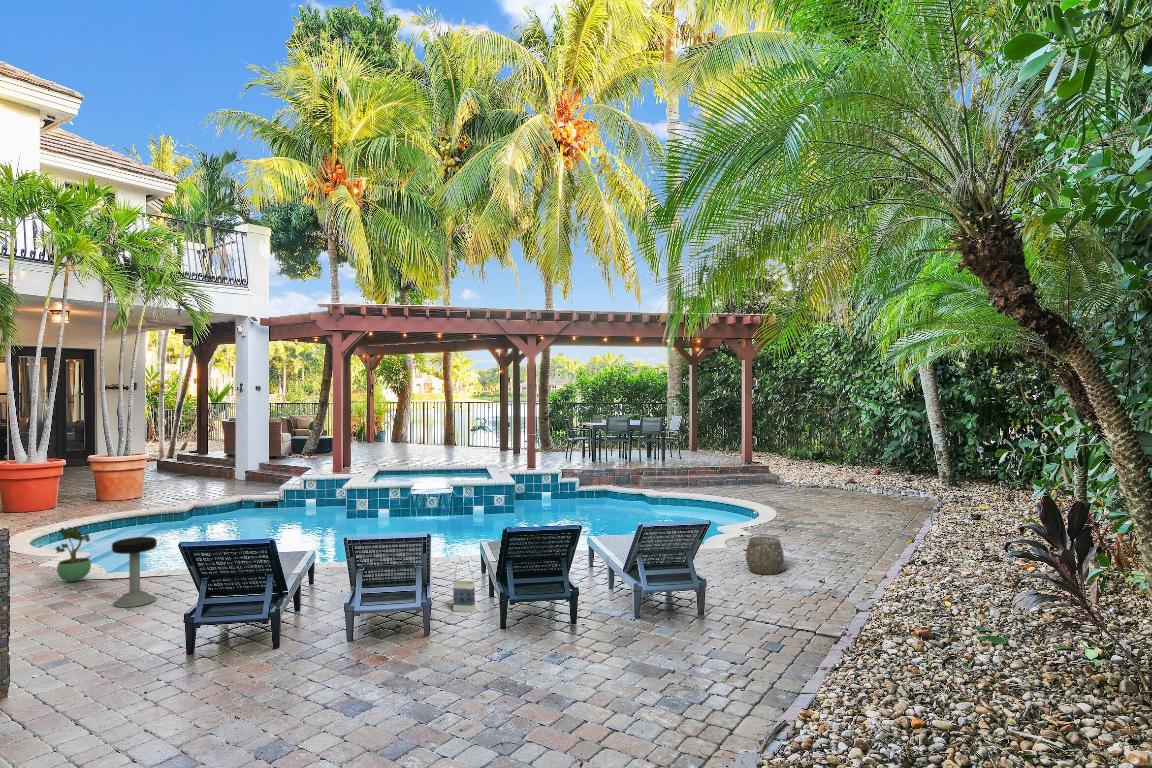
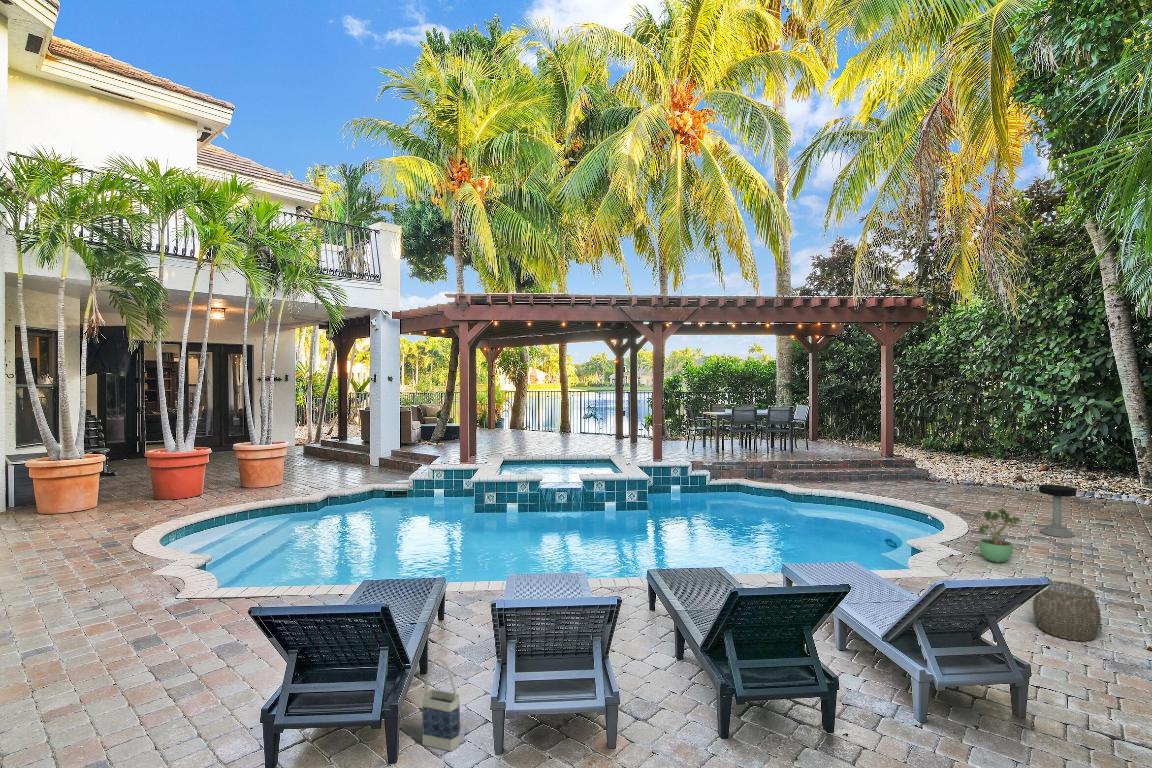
potted plant: present [55,527,91,582] -> present [979,509,1020,563]
stool: present [112,537,157,608] -> present [1039,485,1076,537]
bag: present [453,561,475,612] -> present [422,658,461,751]

